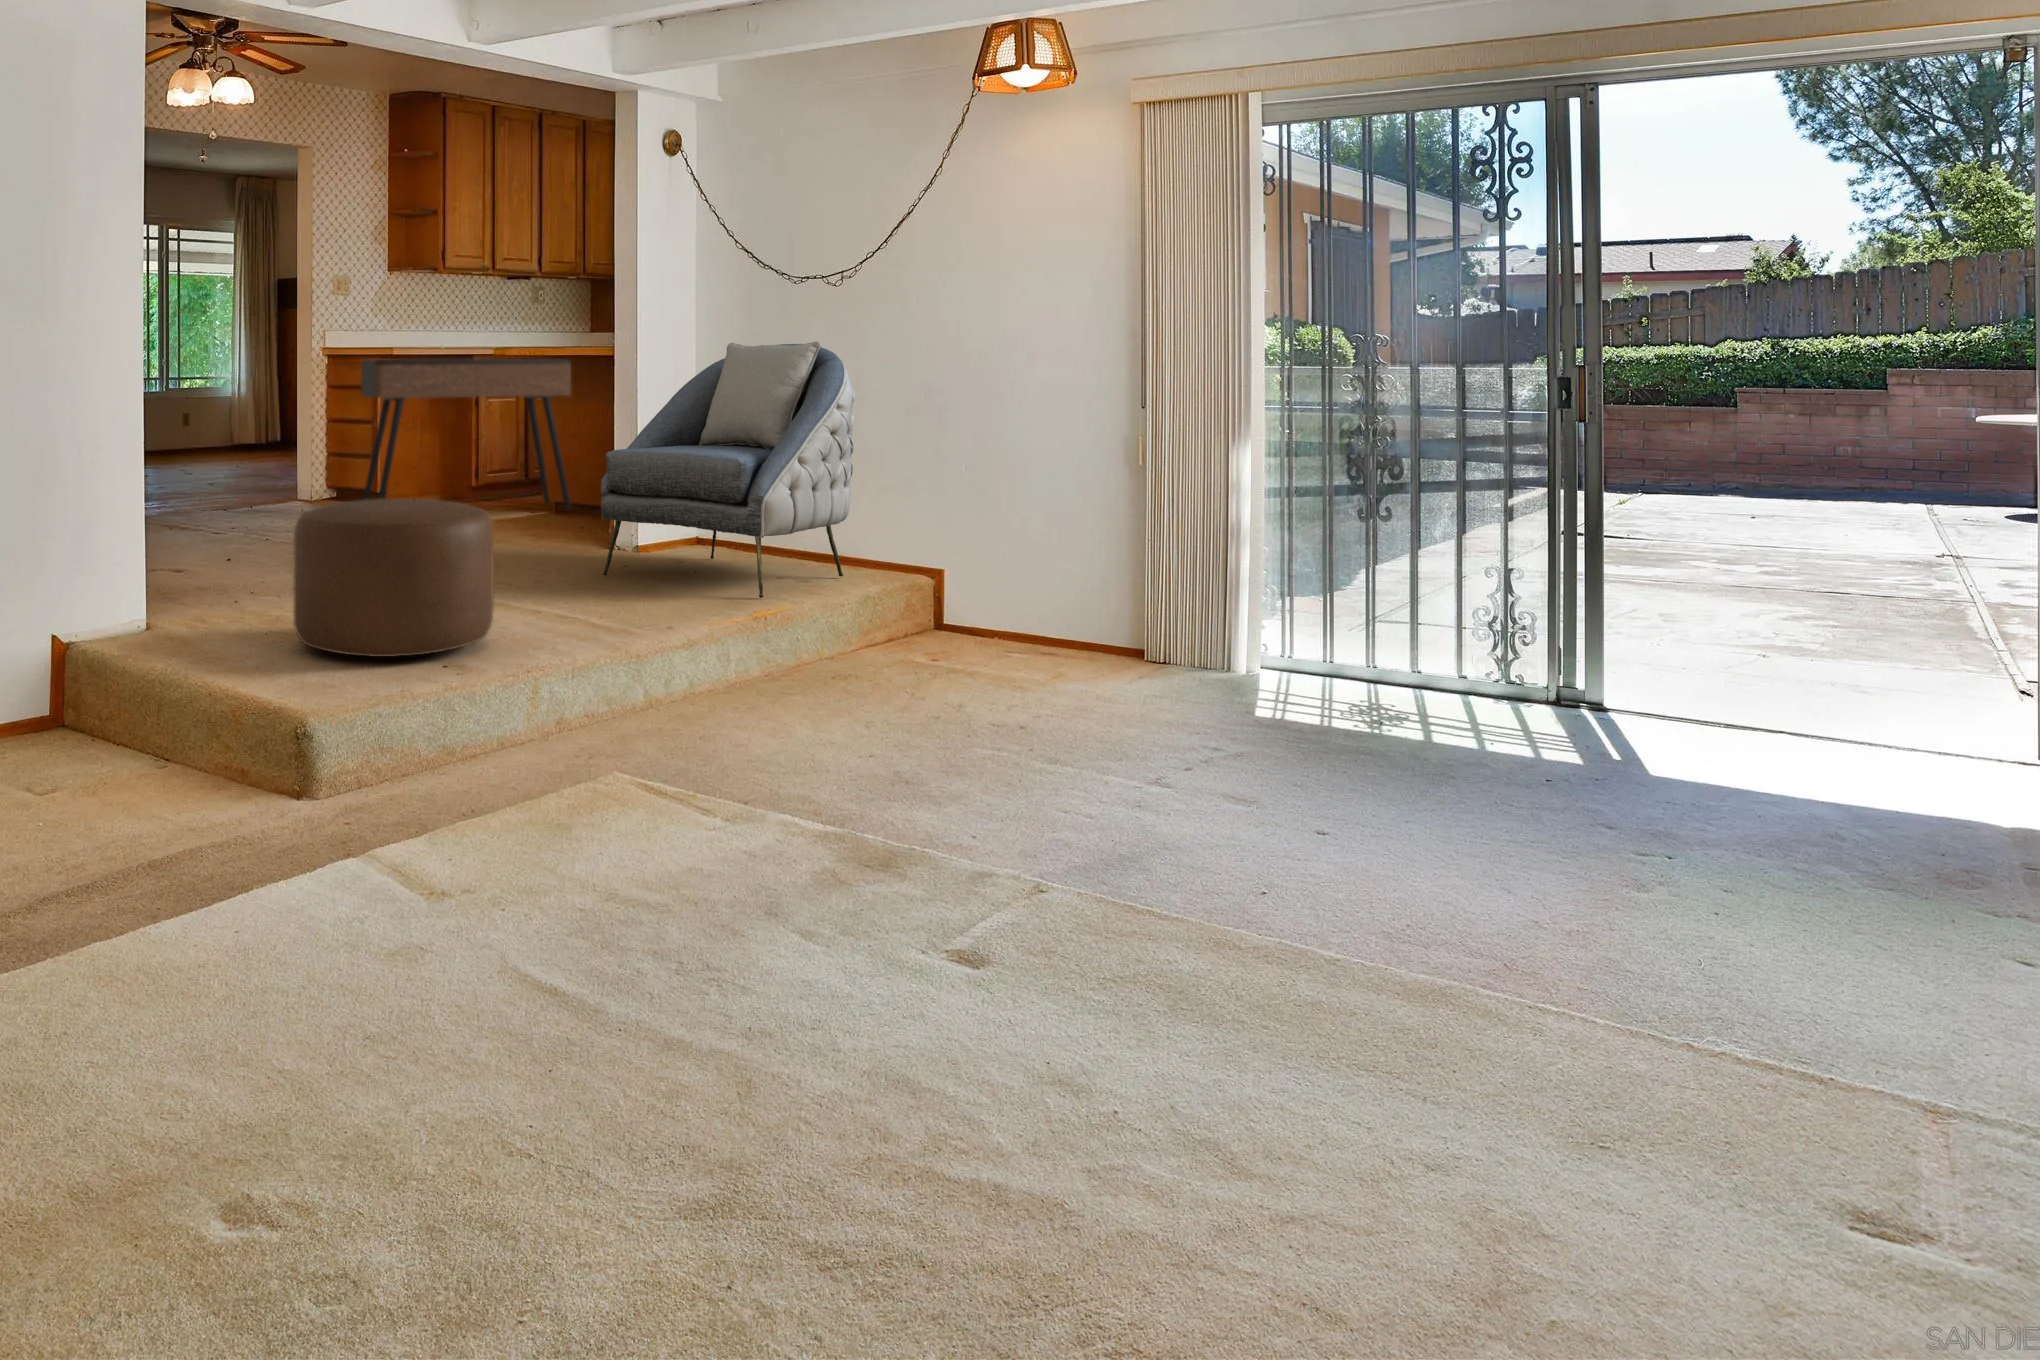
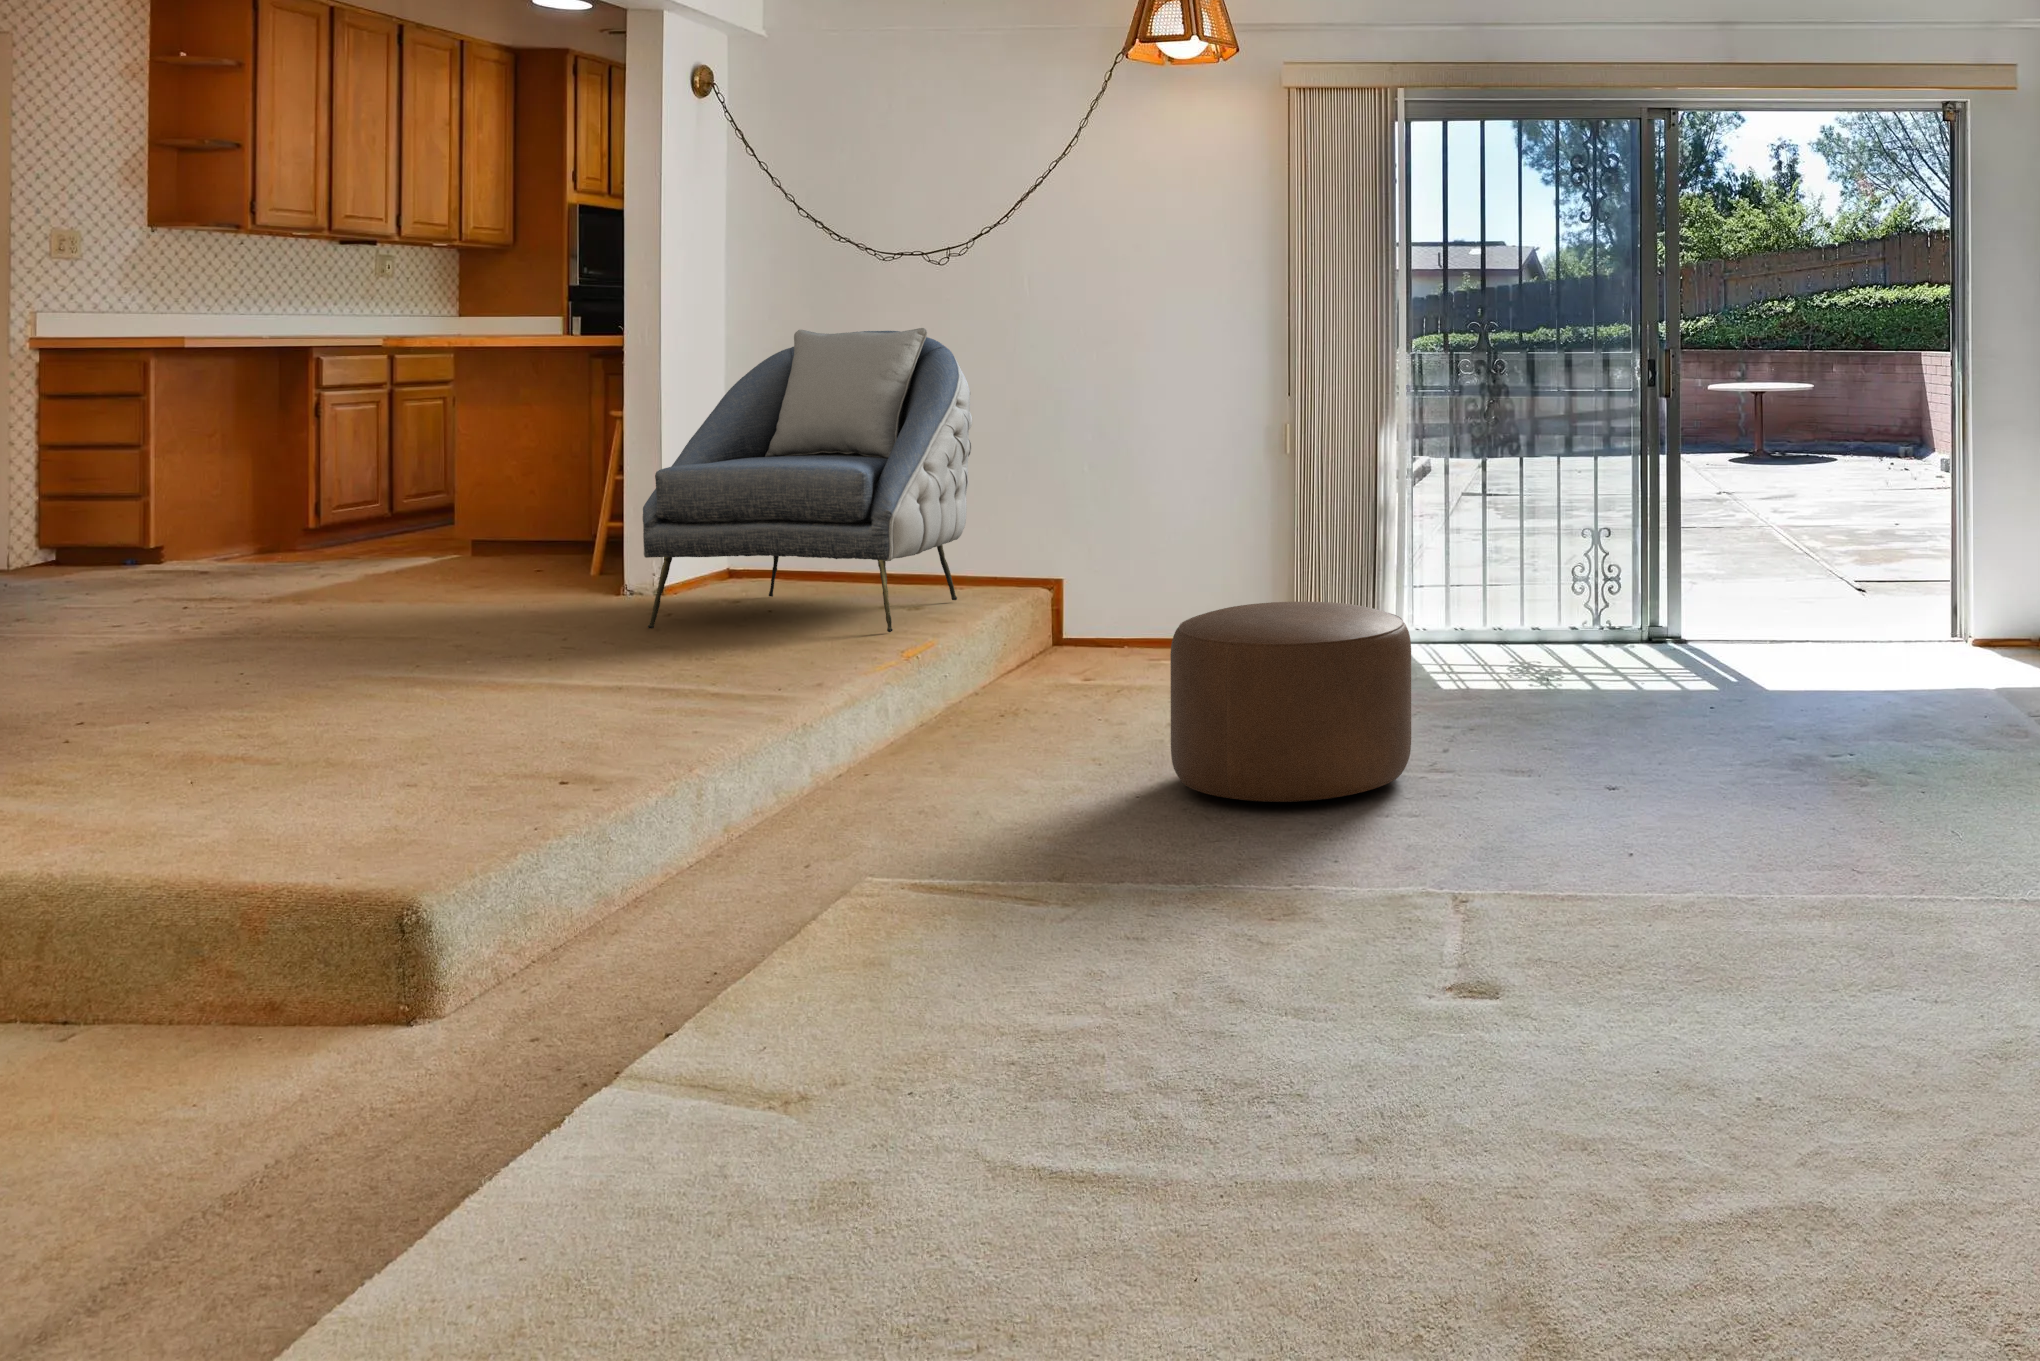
console table: present [361,359,571,510] -> none [128,353,492,591]
ottoman: present [293,498,494,657] -> present [1170,602,1411,802]

